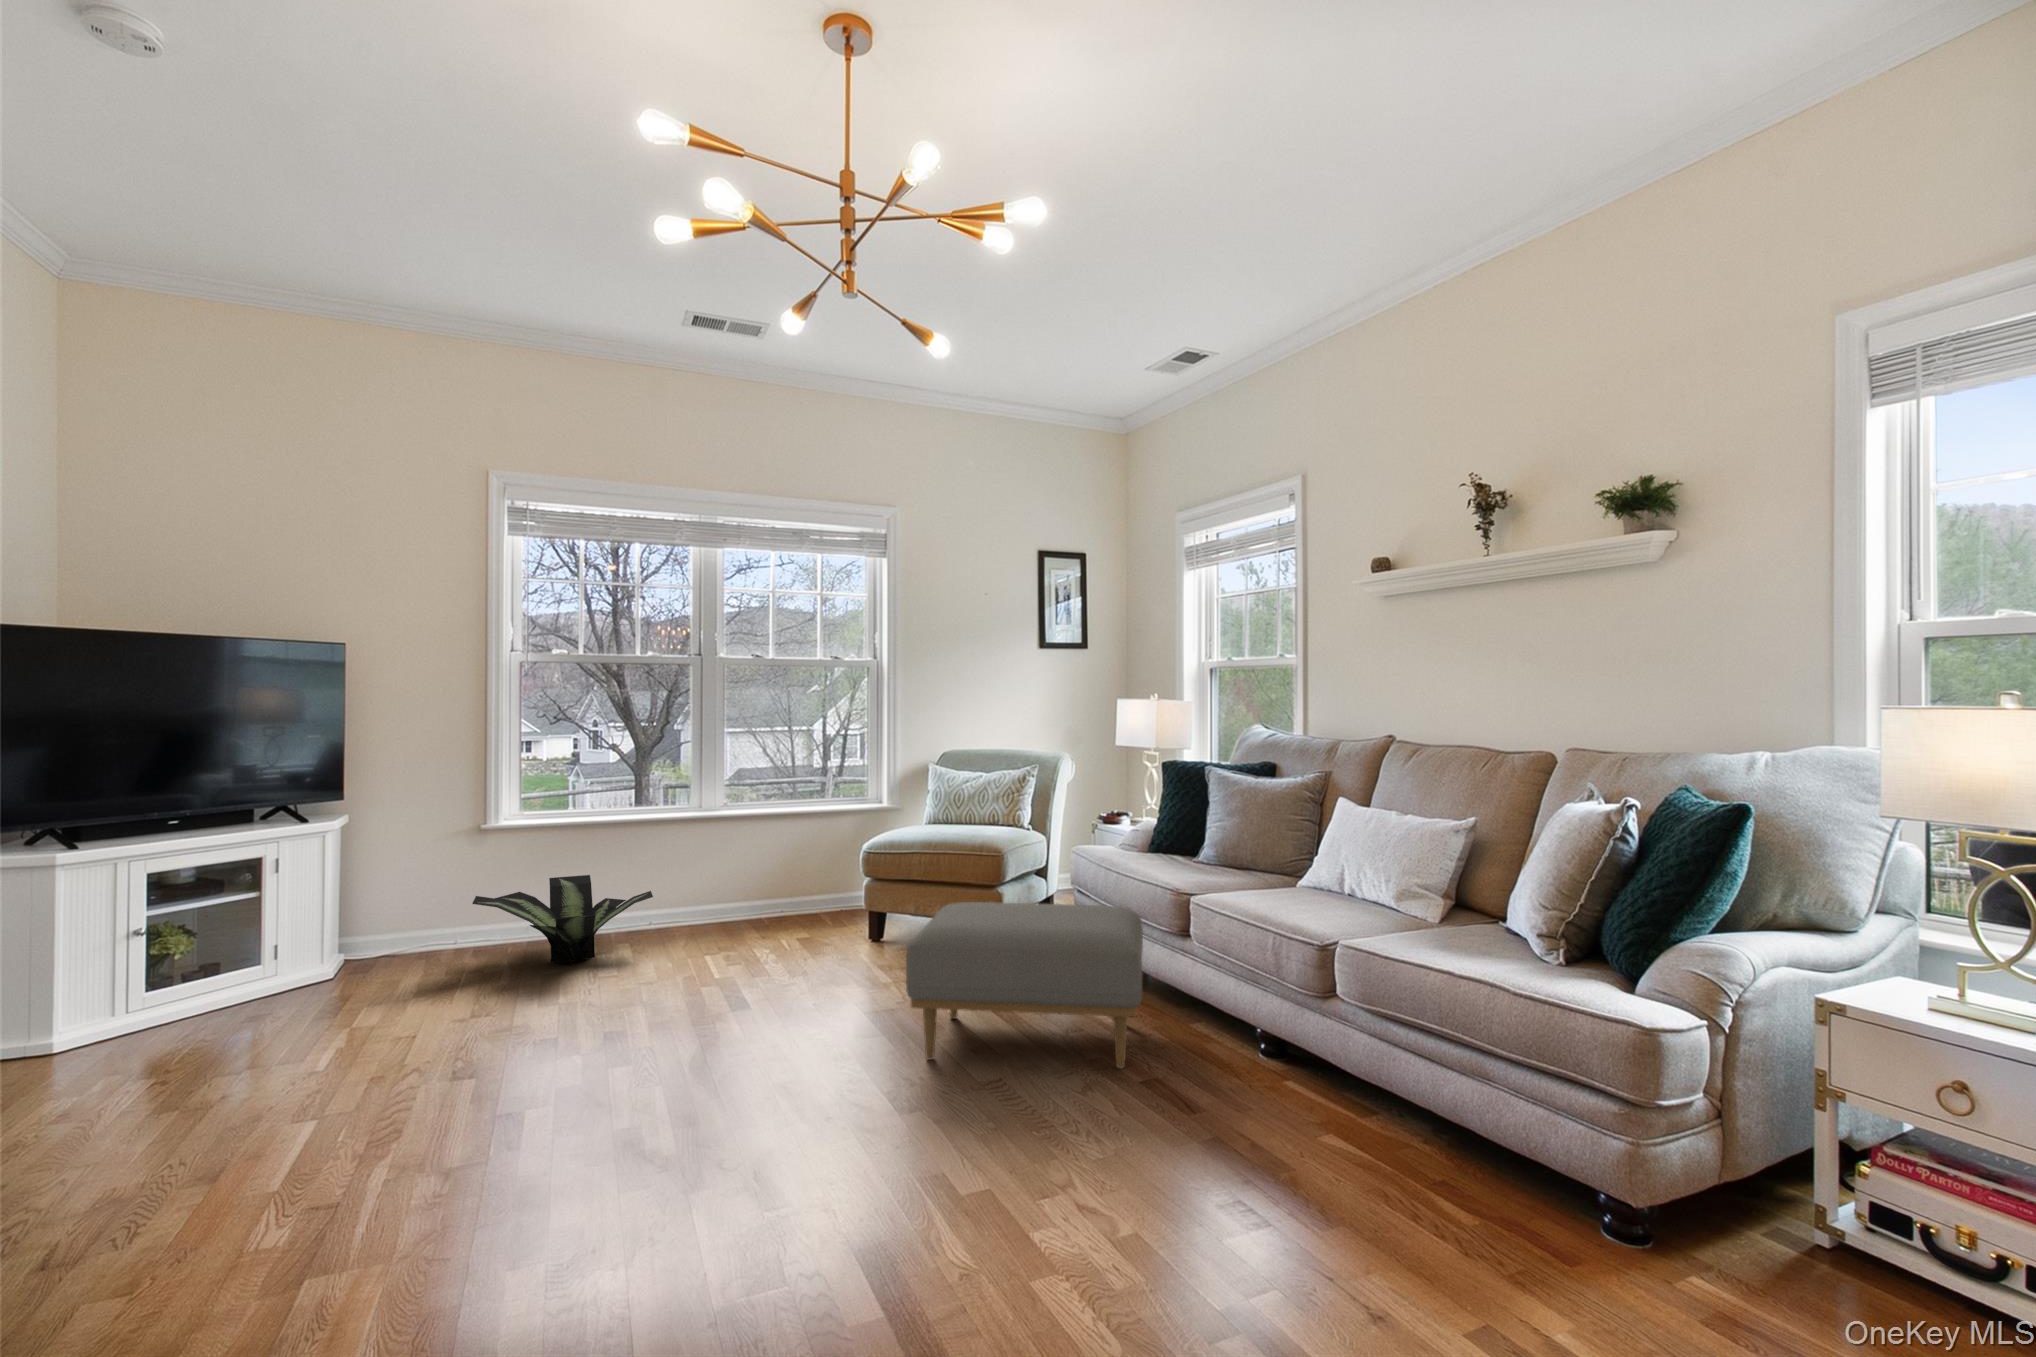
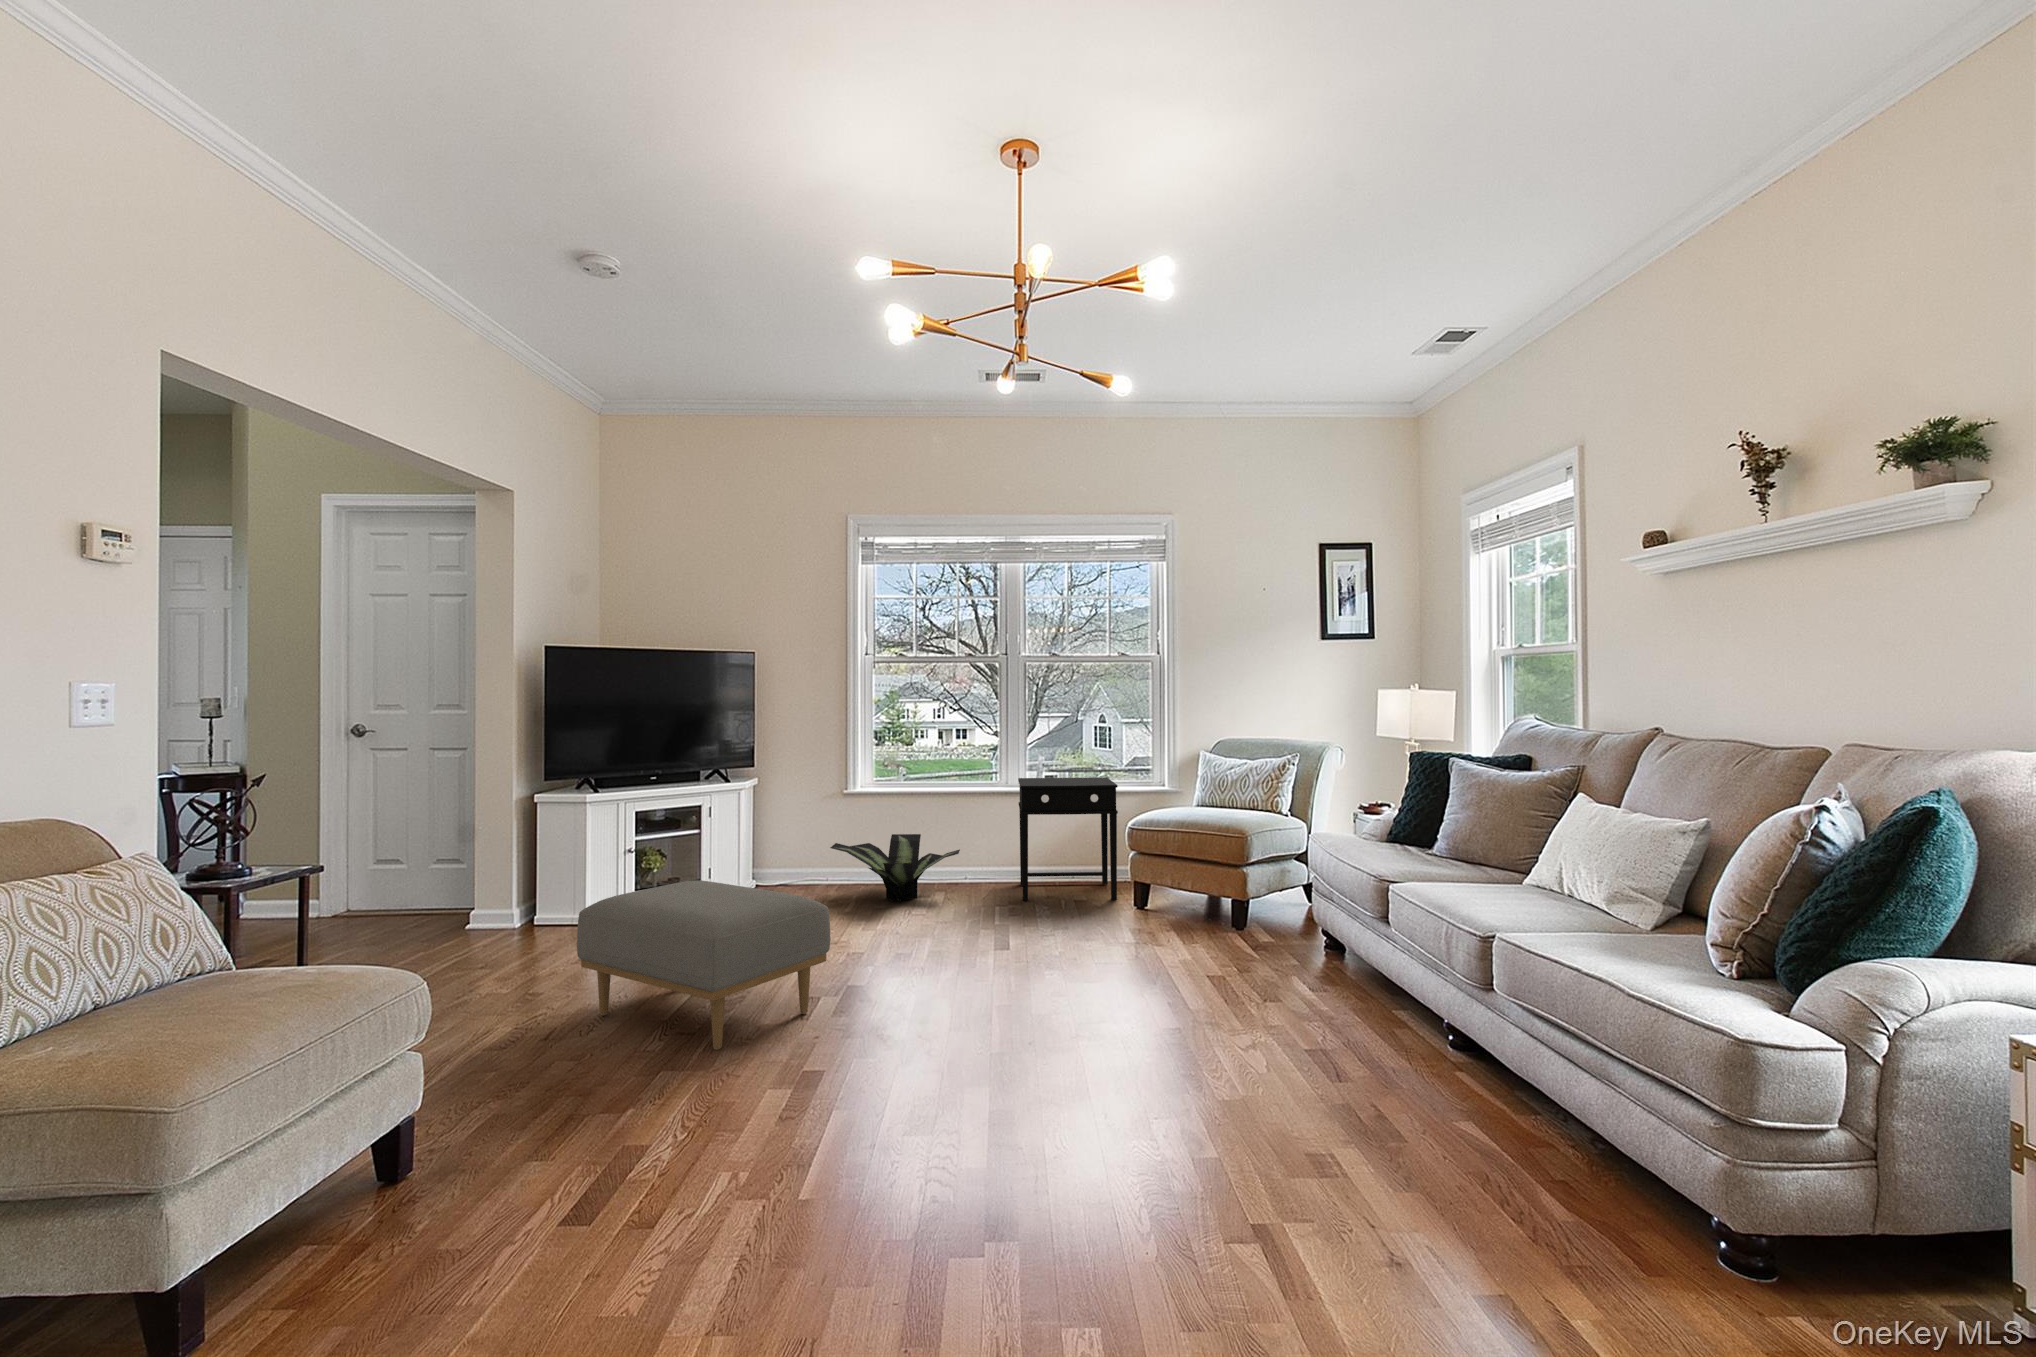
side table: none [718,794,847,946] -> present [1018,777,1118,901]
ottoman: present [906,902,1143,1069] -> present [577,880,831,1050]

